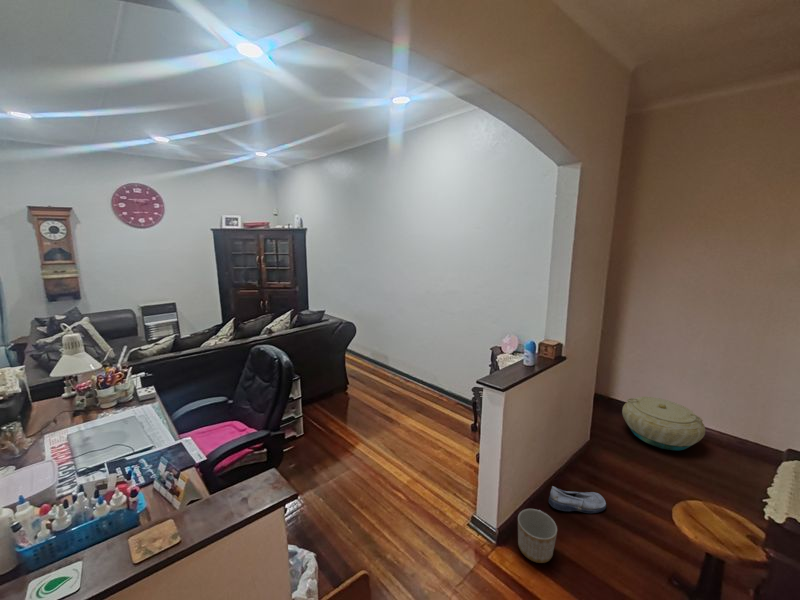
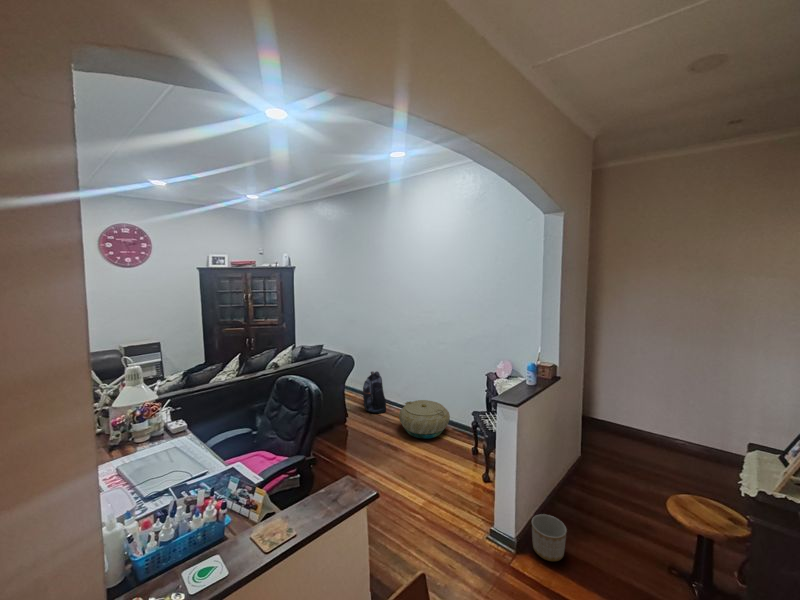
backpack: none [366,338,389,380] -> present [363,371,386,414]
basket: present [622,397,705,450] -> present [399,400,450,439]
shoe: present [549,486,606,513] -> none [553,496,603,518]

